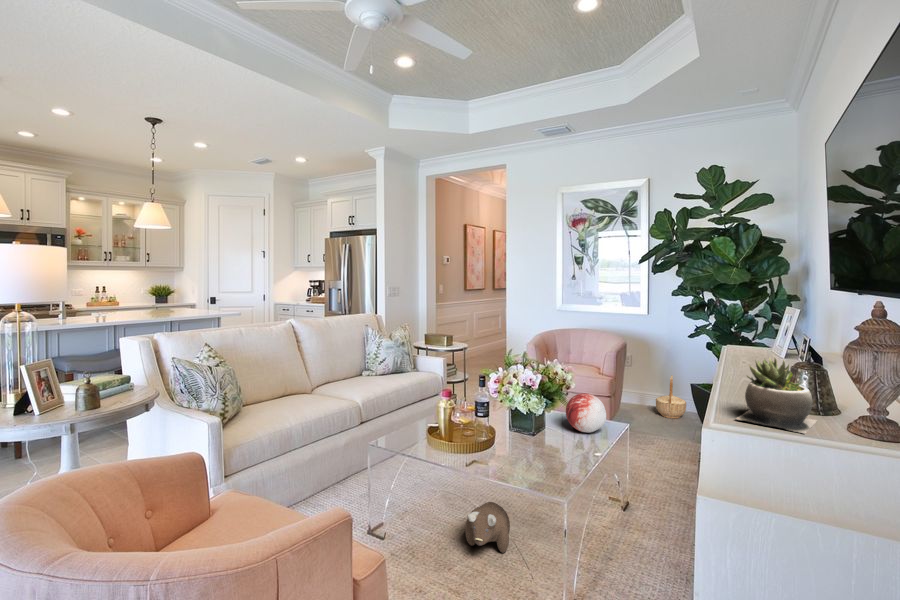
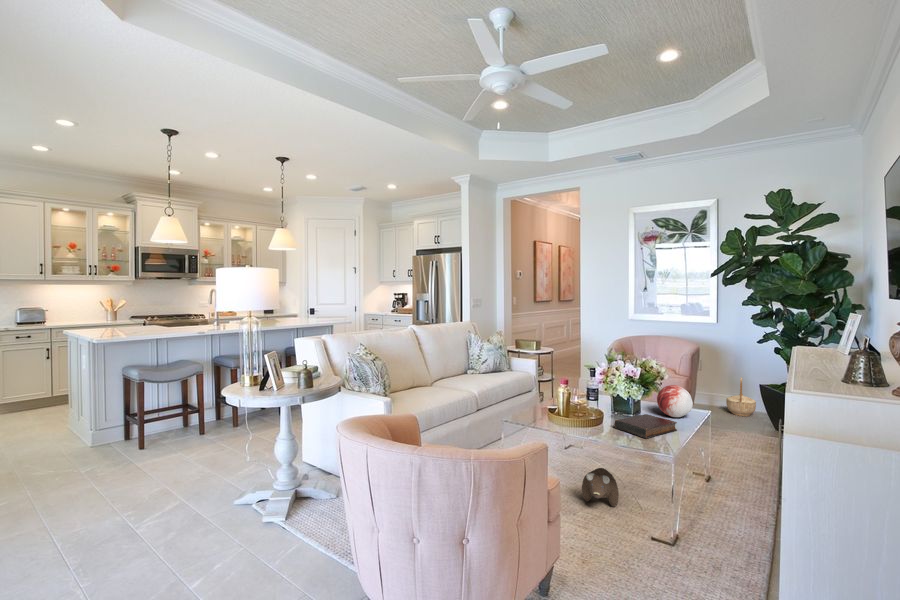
succulent plant: present [736,358,817,433] -> none [812,346,872,395]
book: none [508,431,584,466] -> present [615,414,677,438]

